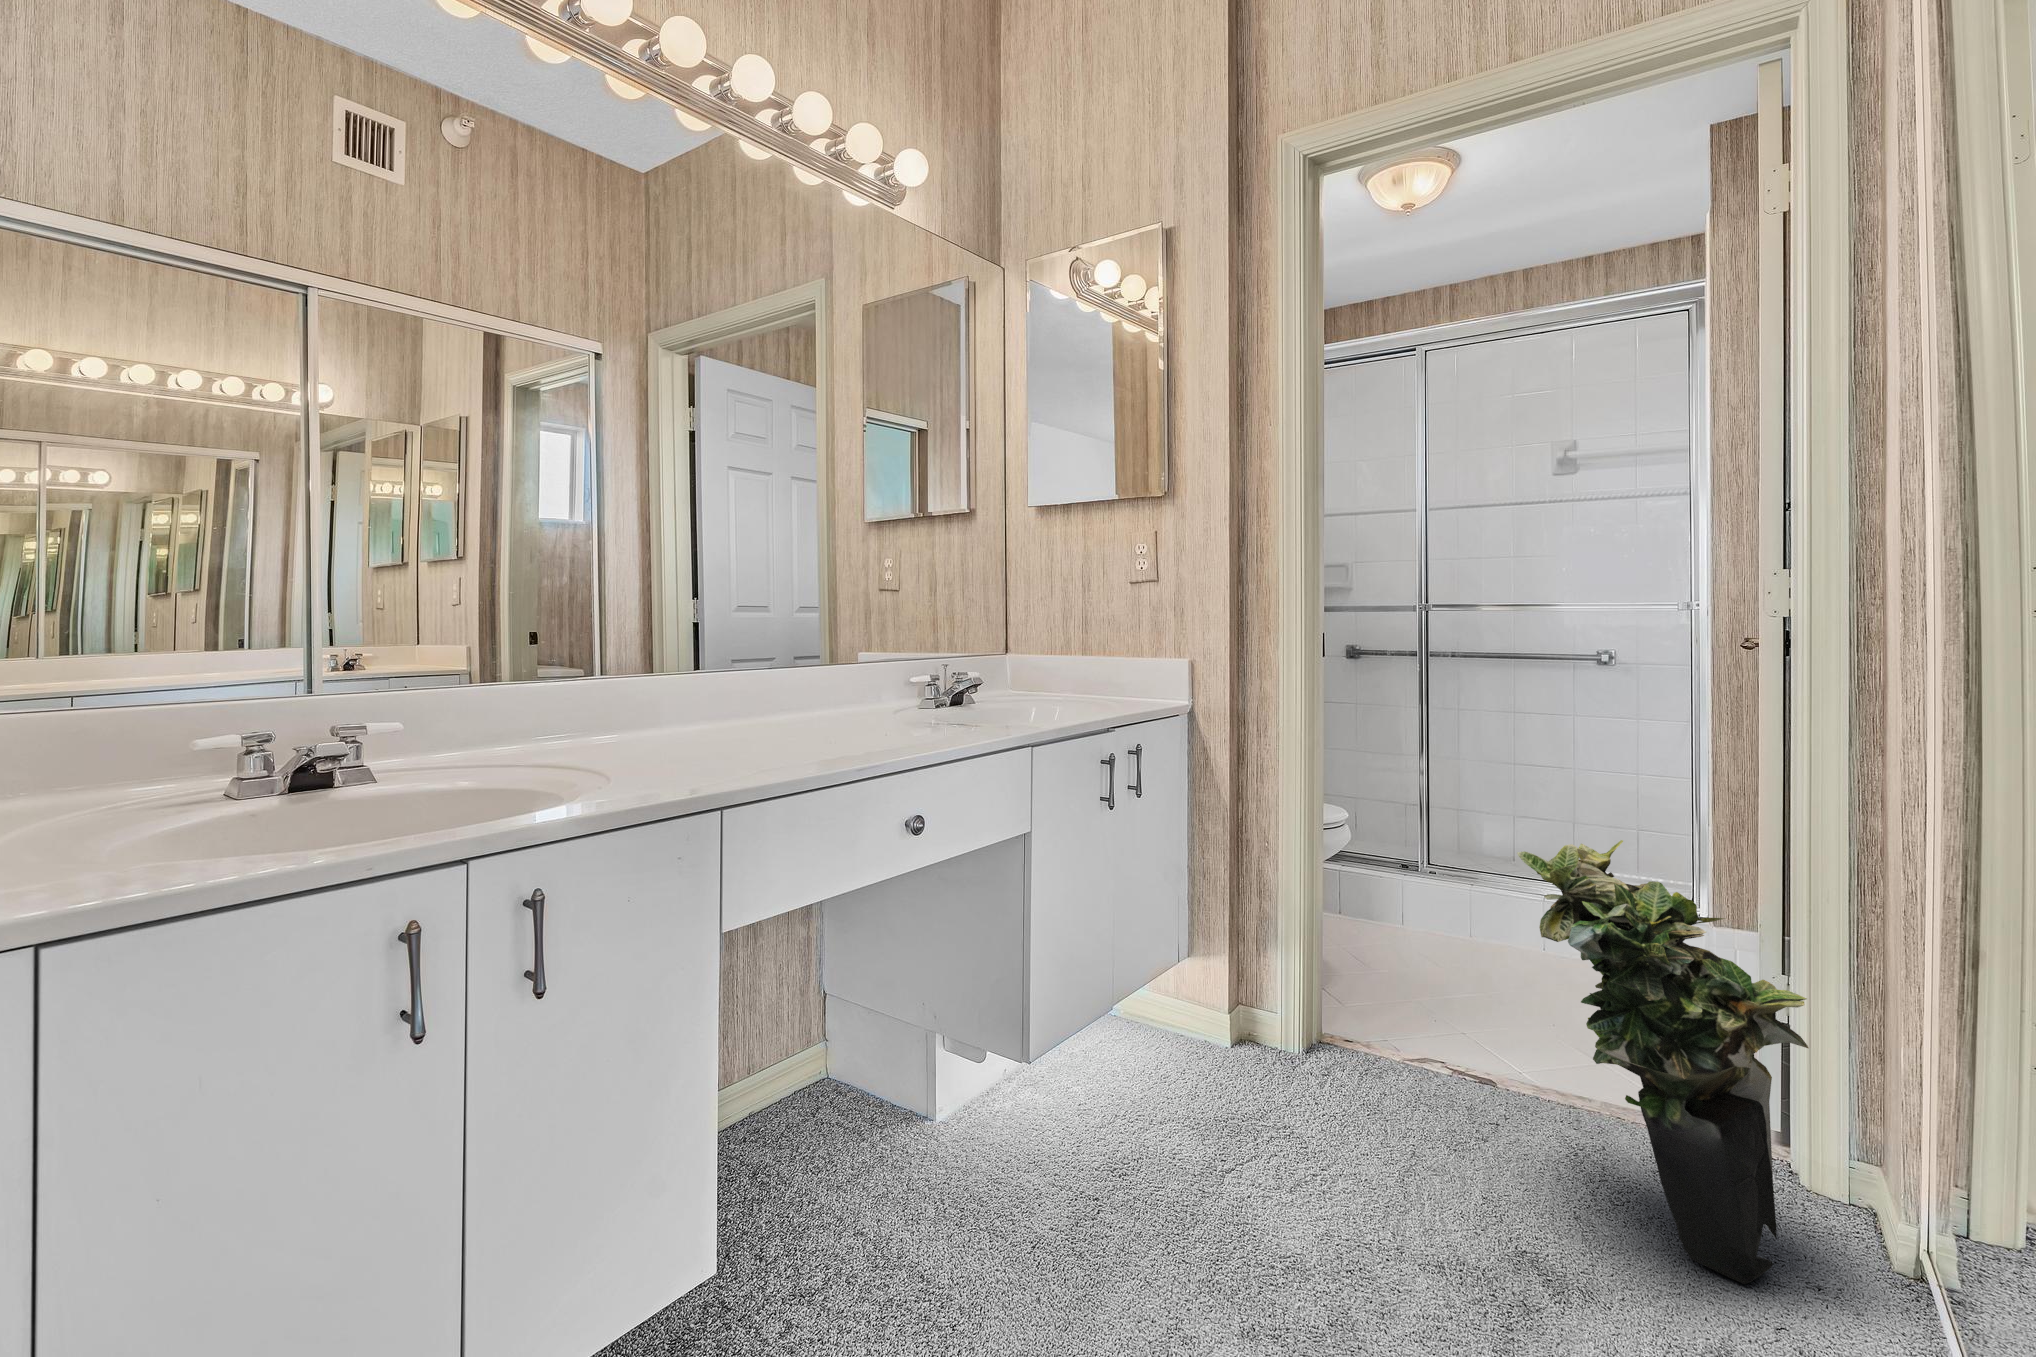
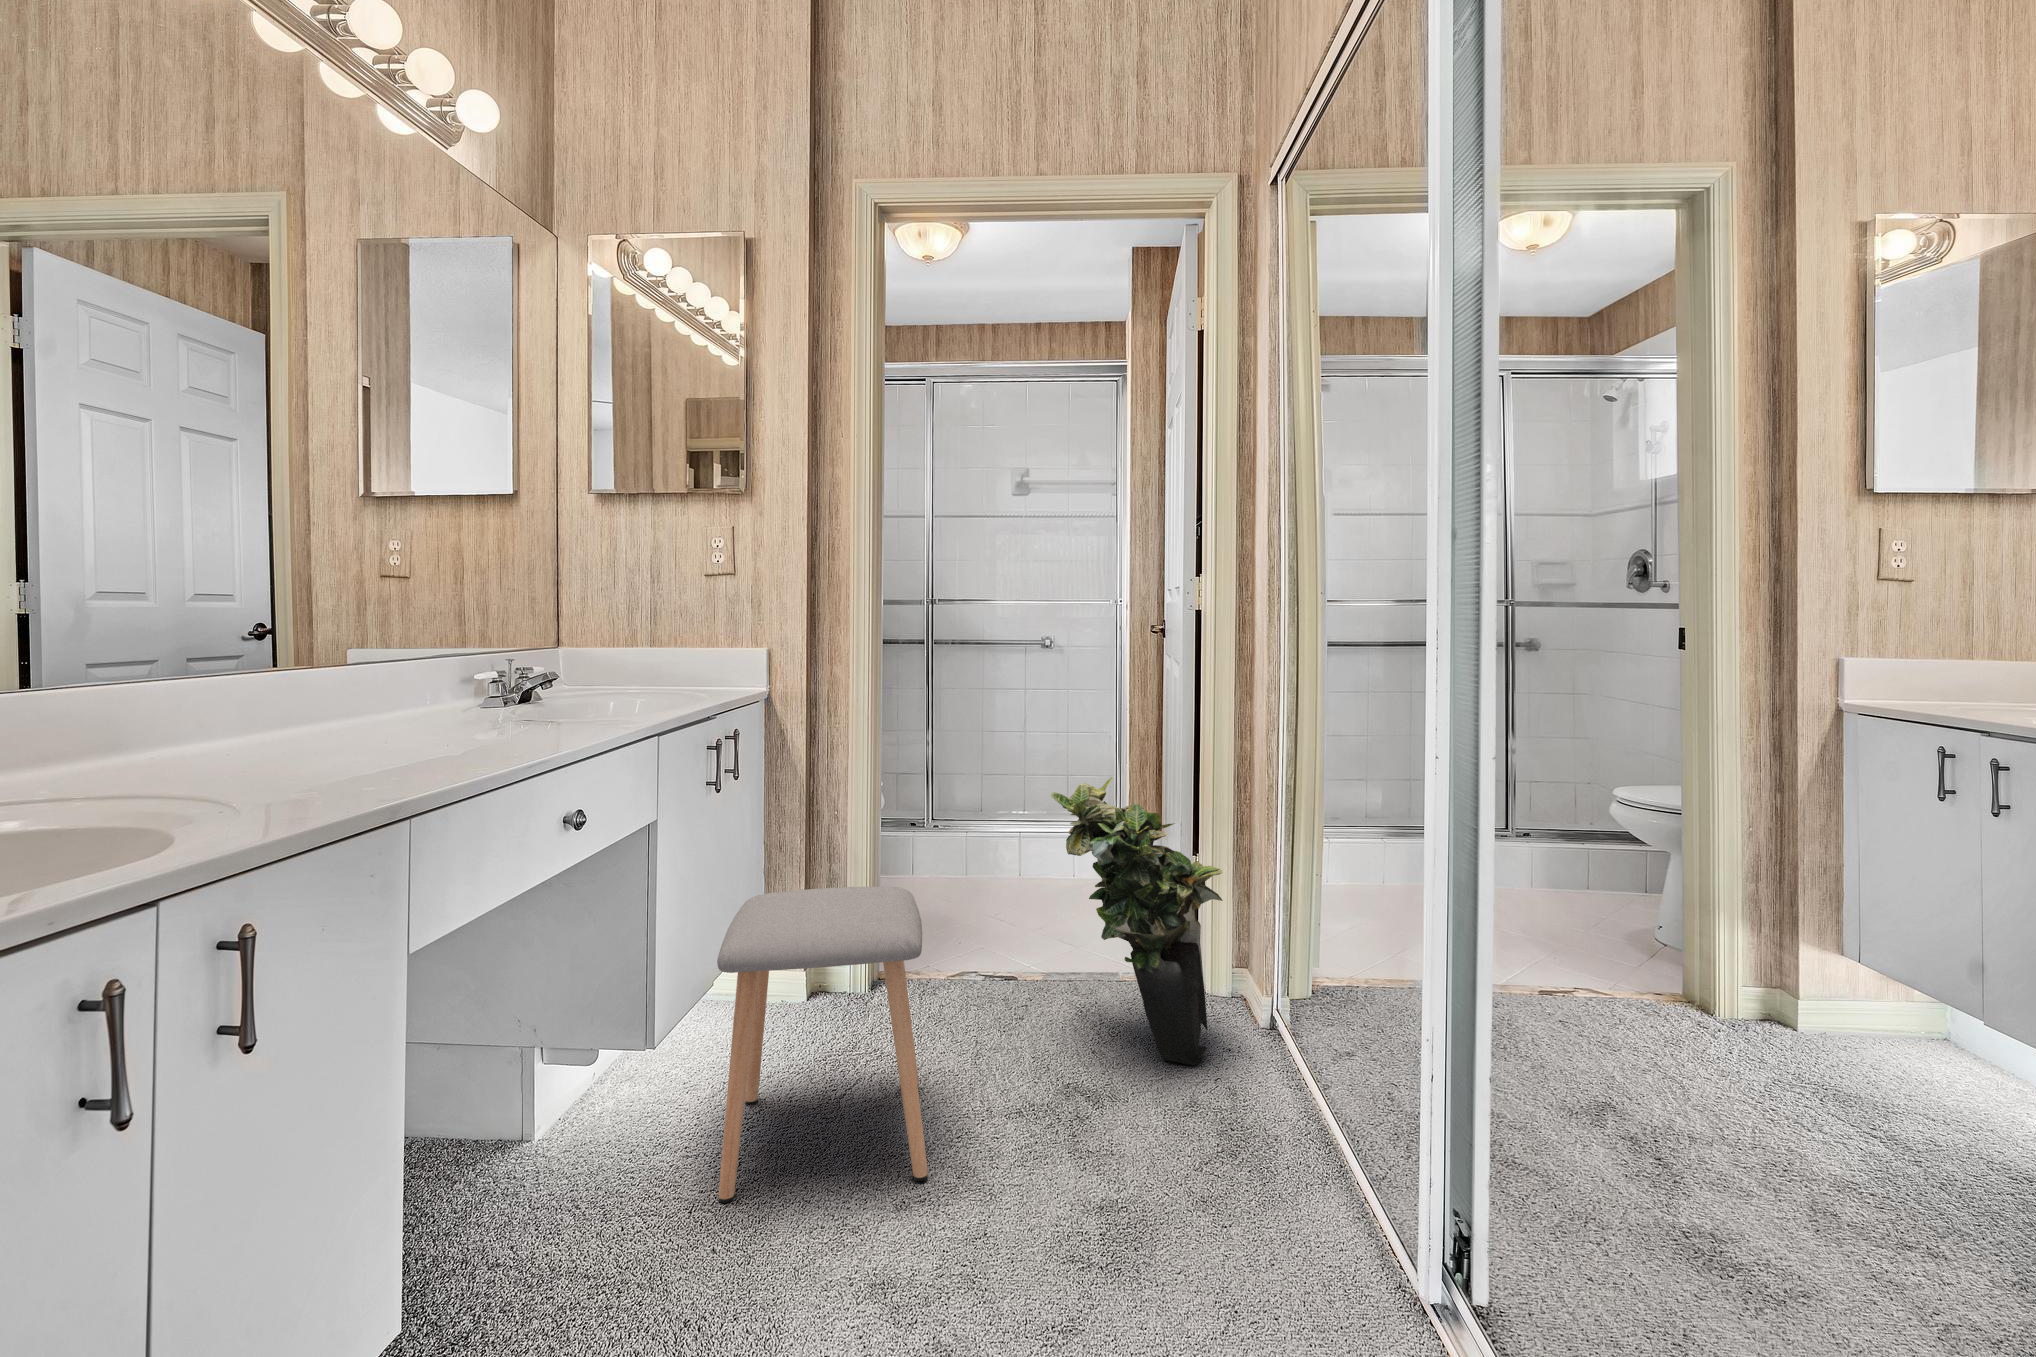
stool: none [1063,924,1320,1307] -> present [717,886,928,1203]

